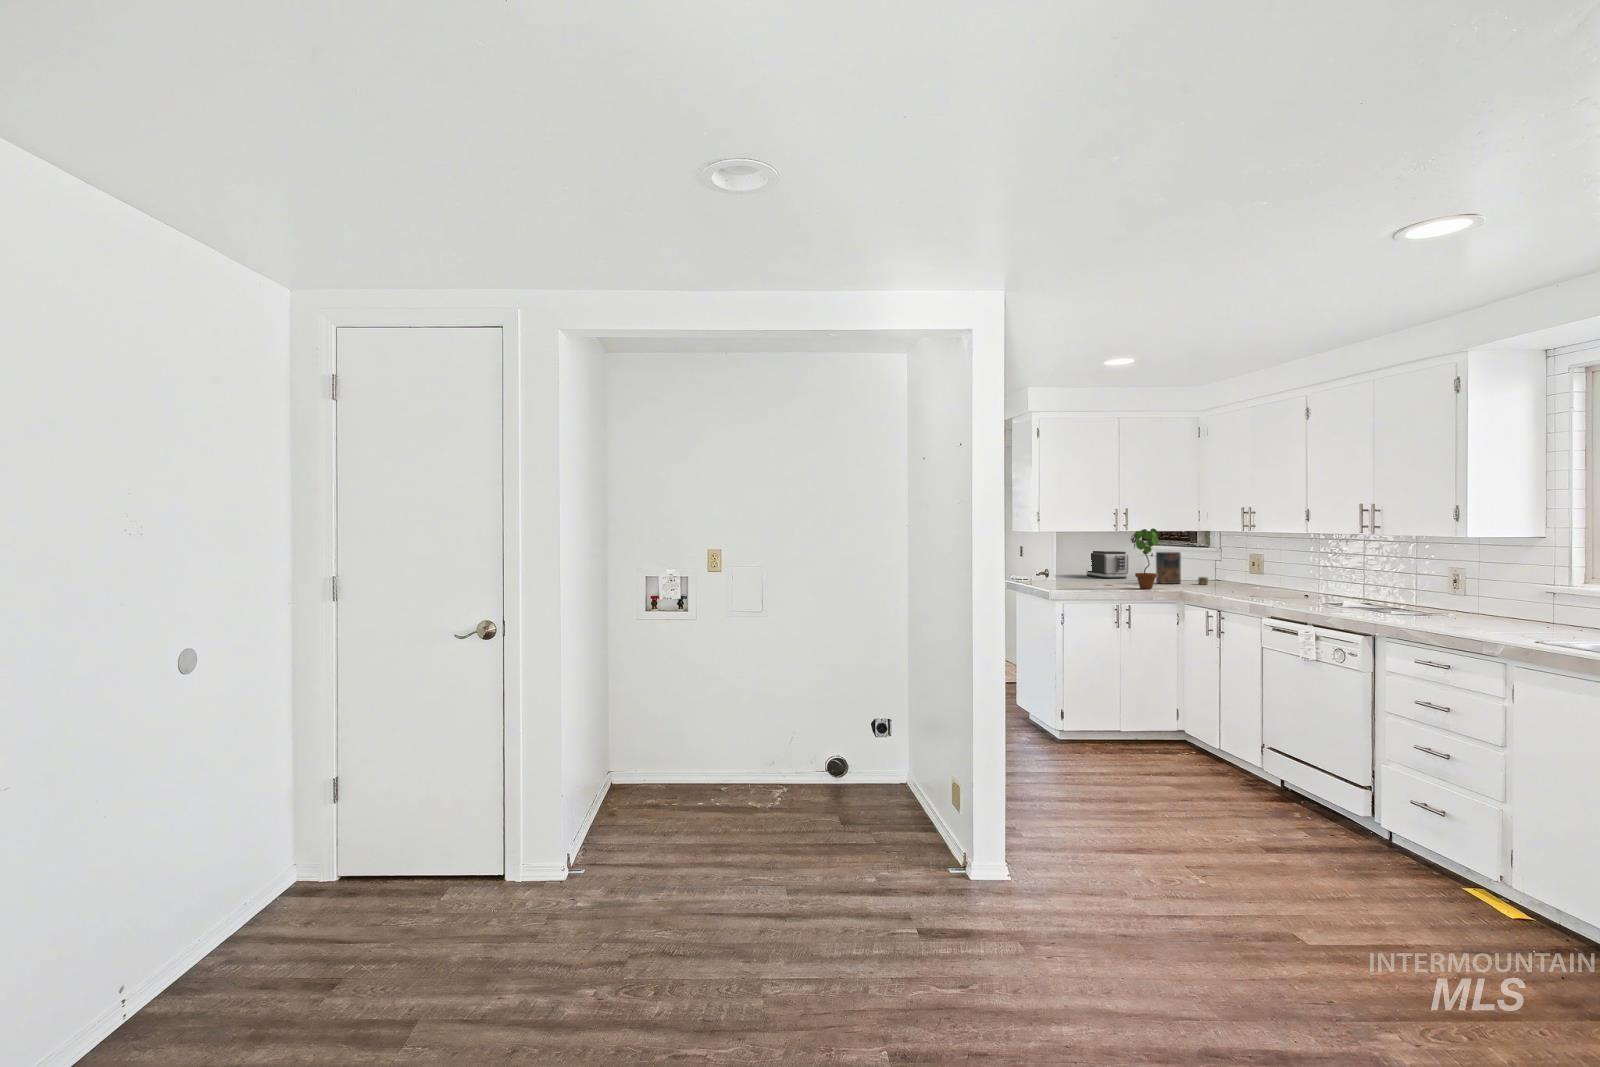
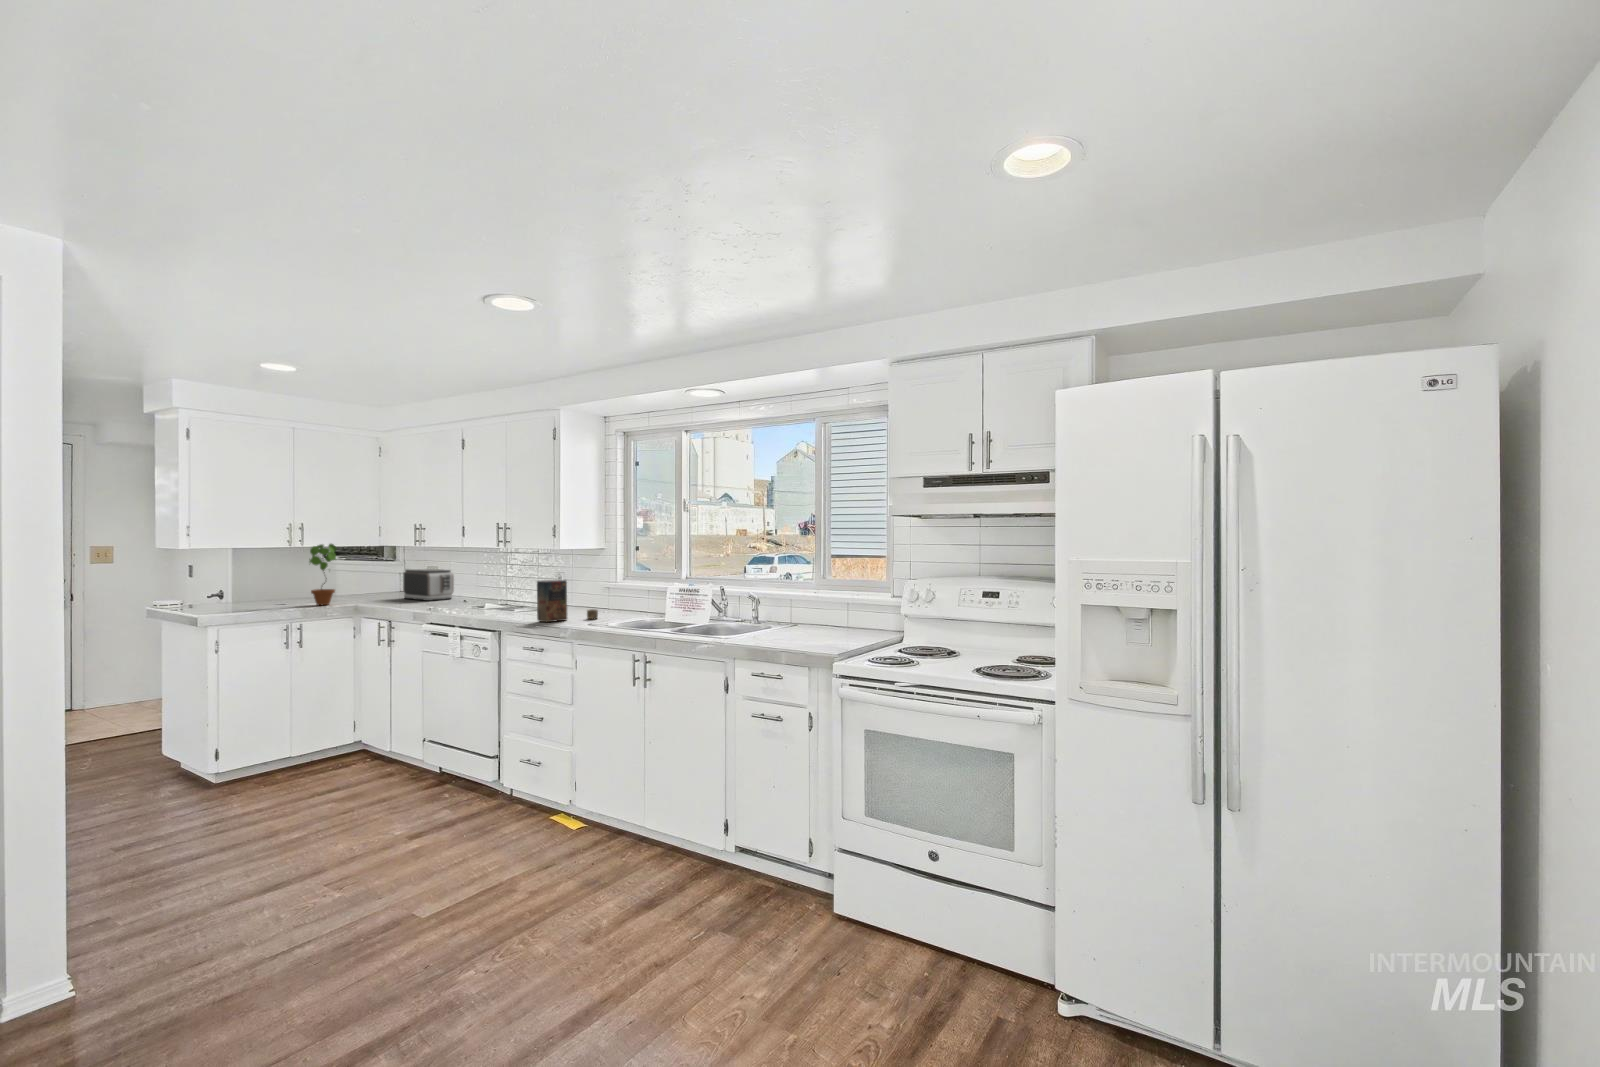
toaster: present [1087,551,1128,578] -> present [403,569,454,601]
cereal box: present [1156,552,1208,585] -> present [537,580,598,622]

